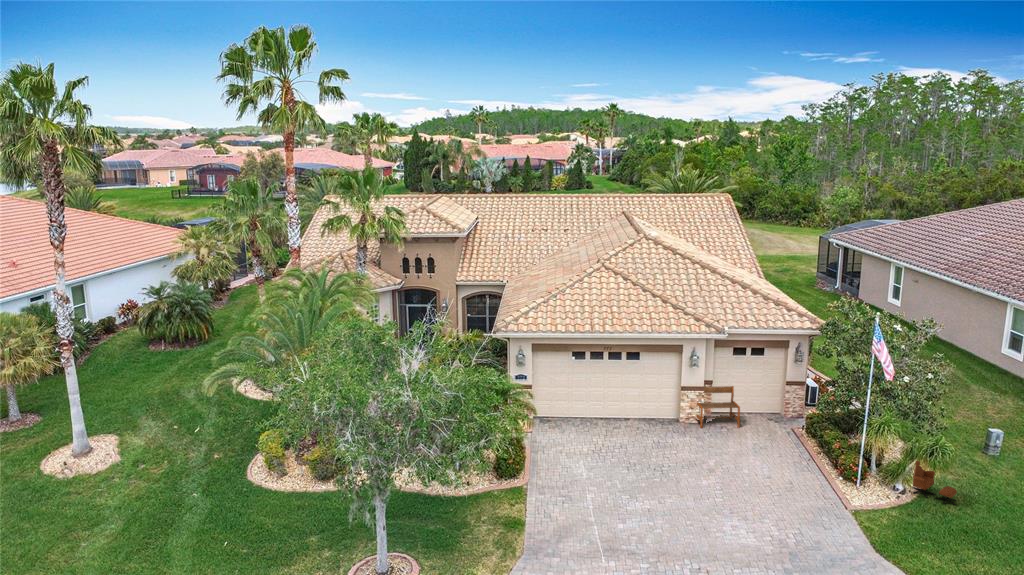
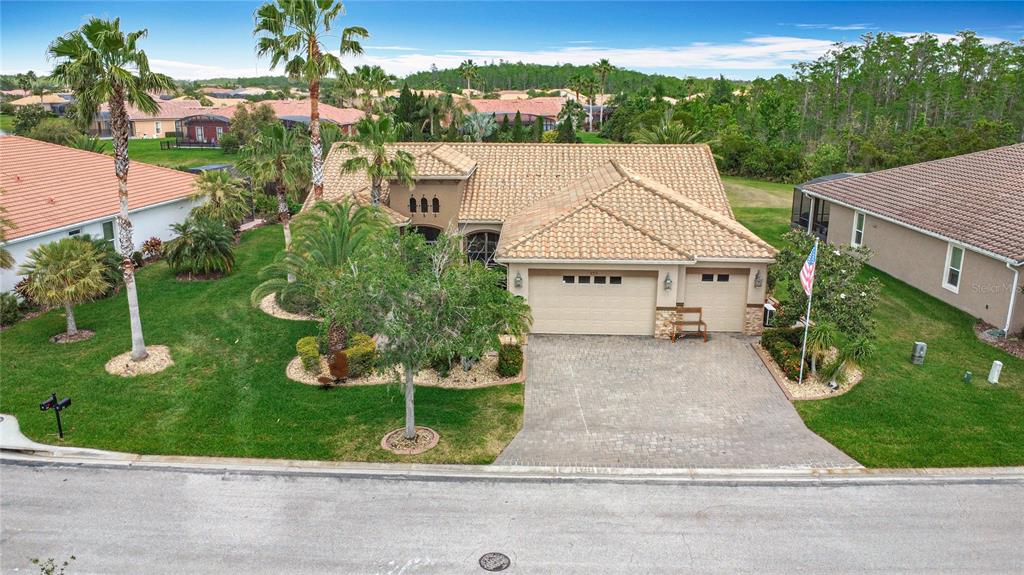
lounge chair: present [913,461,957,505] -> present [318,351,349,390]

